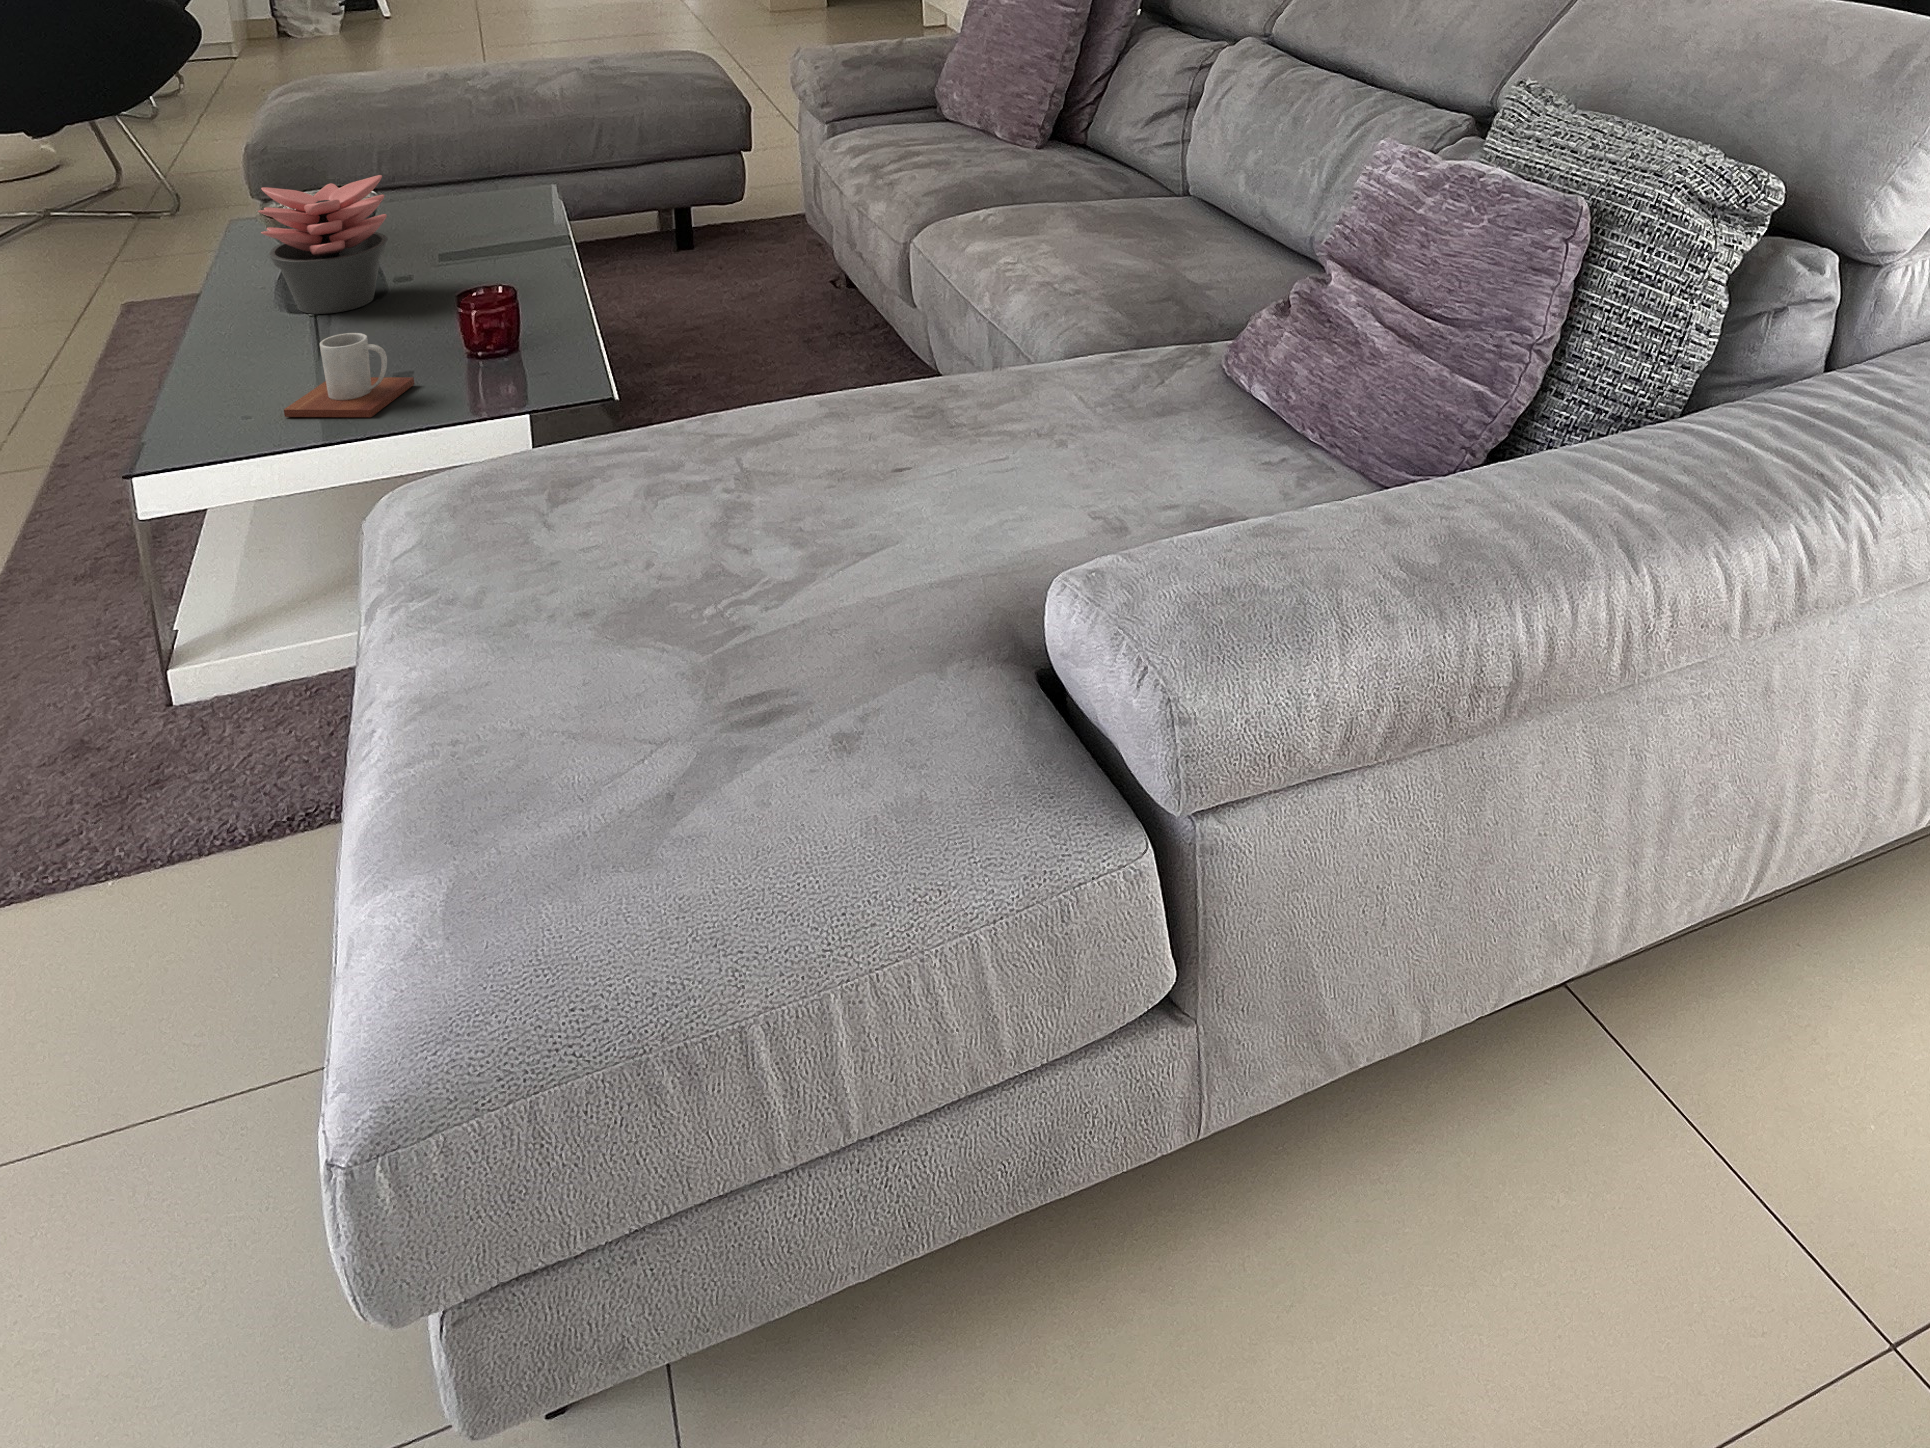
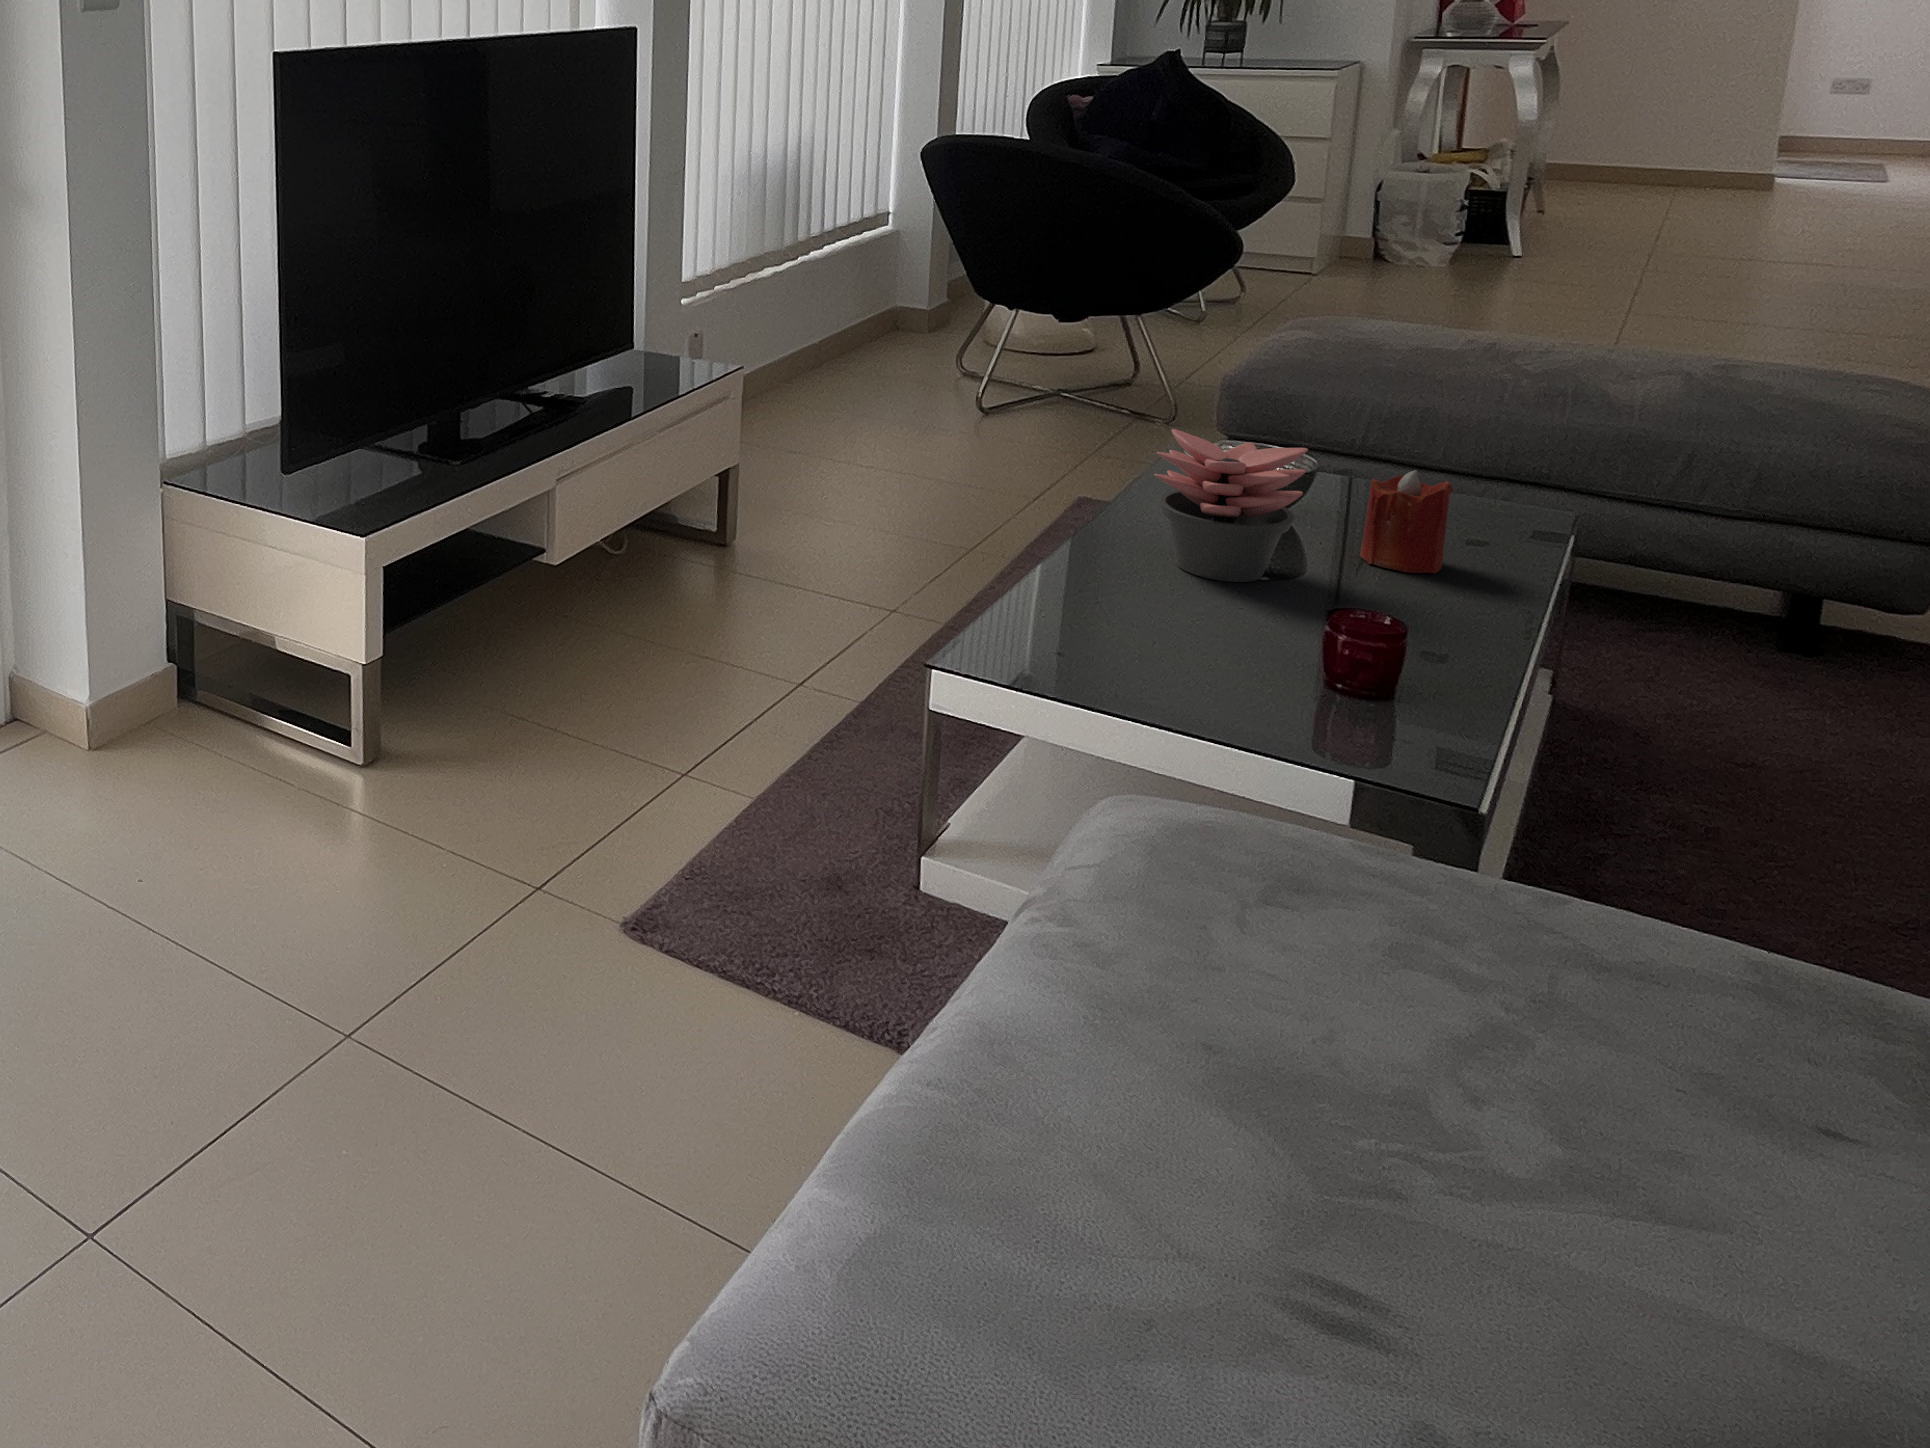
candle: none [429,174,495,262] -> present [1360,470,1453,573]
mug: present [284,333,414,417] -> none [1093,606,1245,706]

